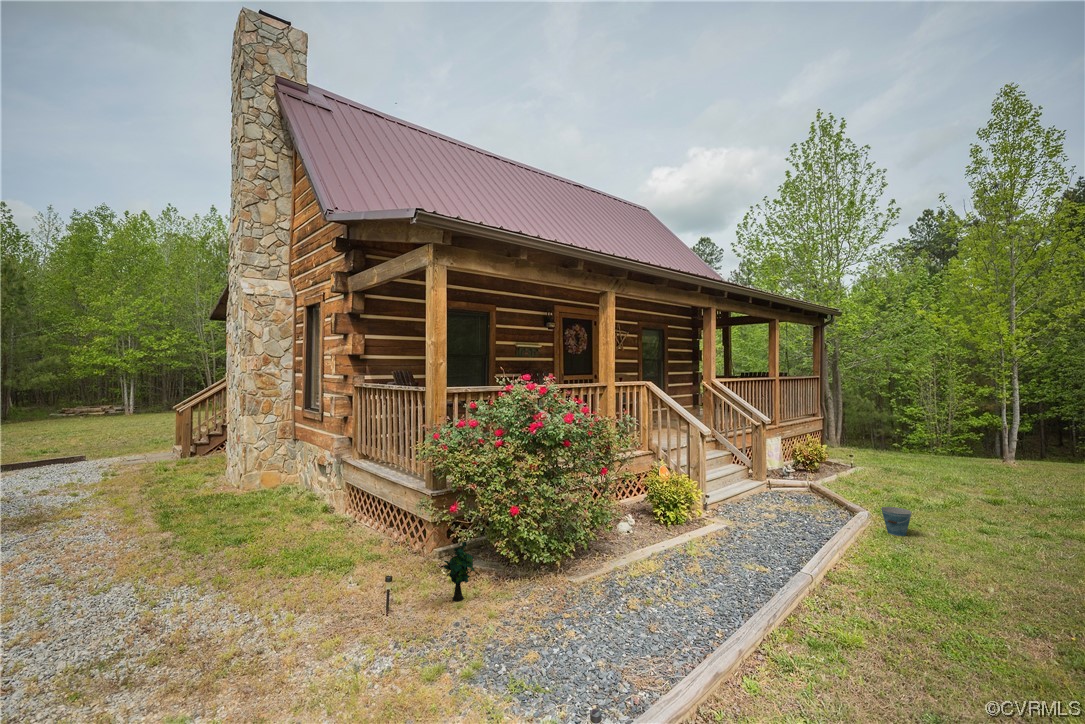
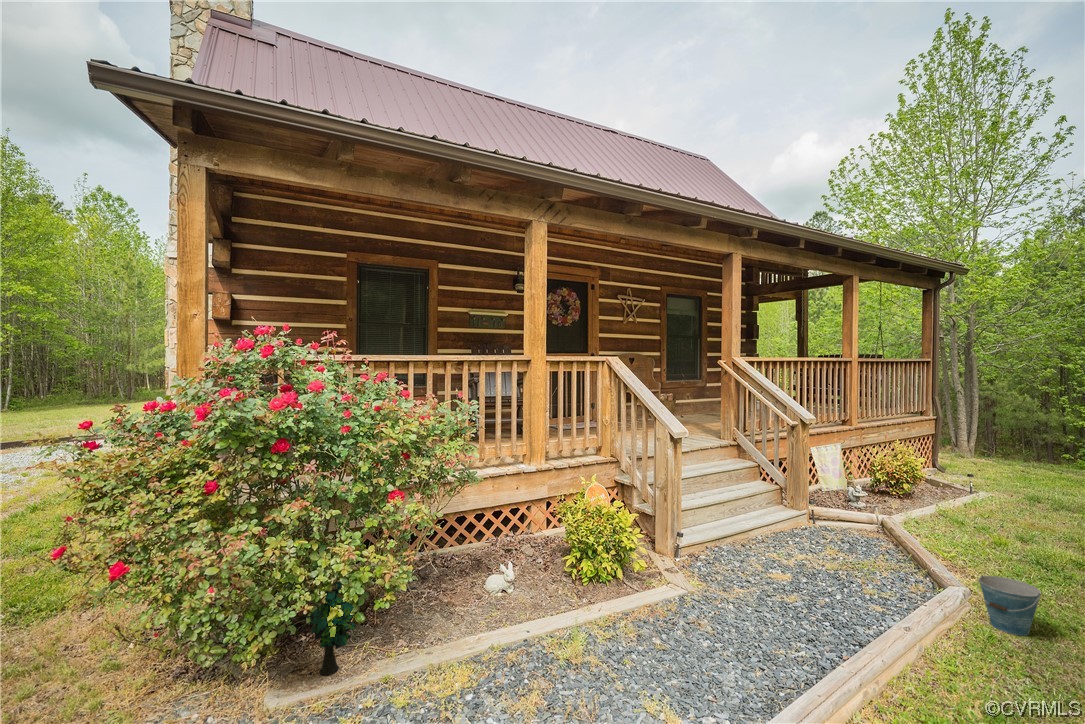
decorative plant: present [442,542,475,601] -> present [304,581,356,676]

